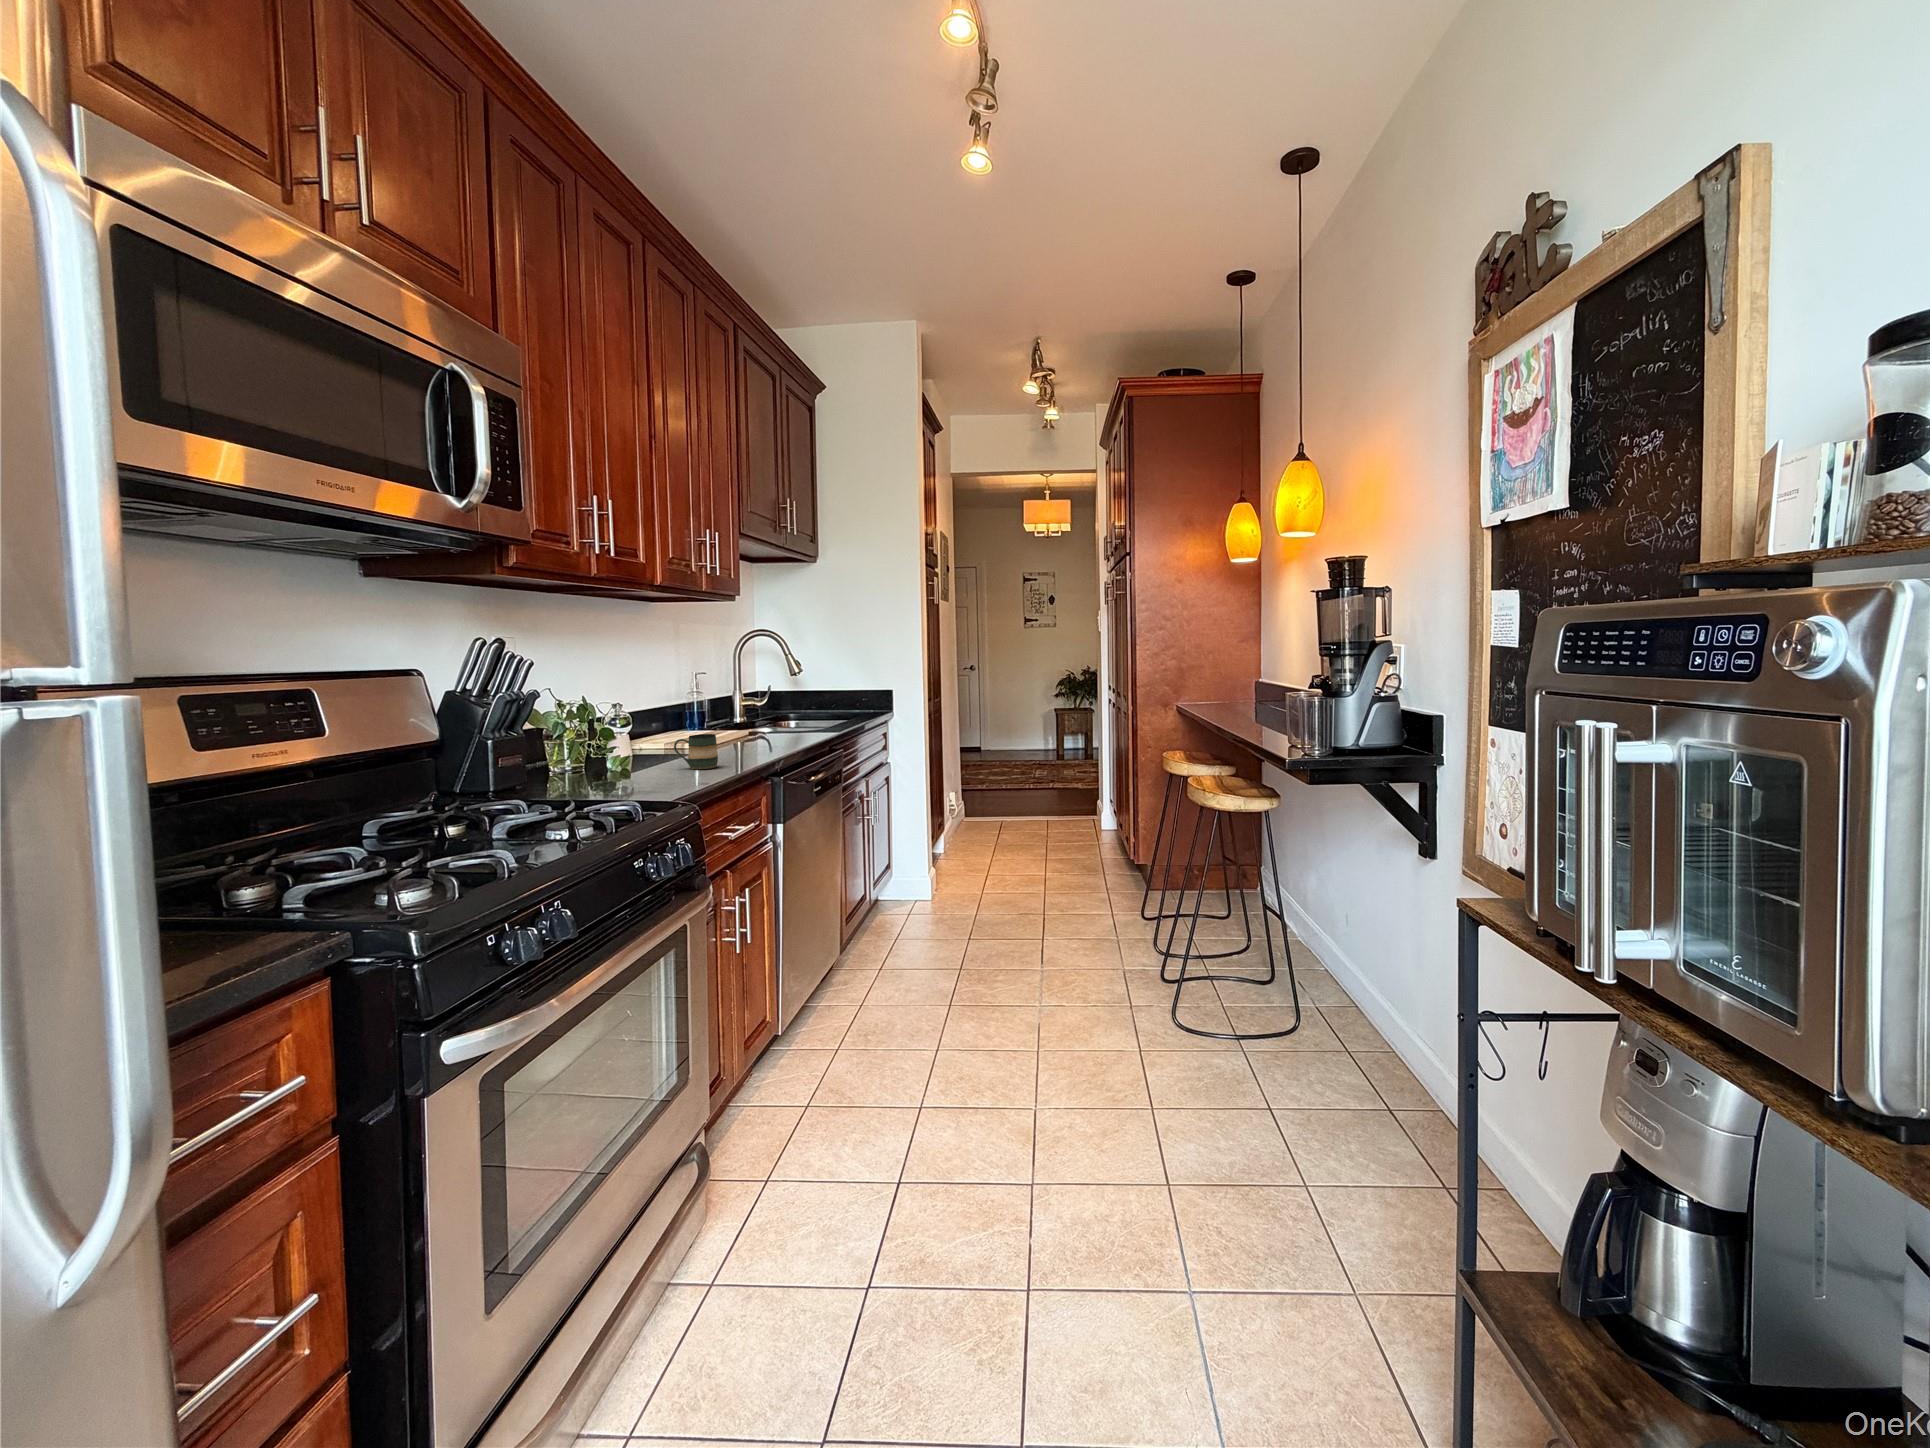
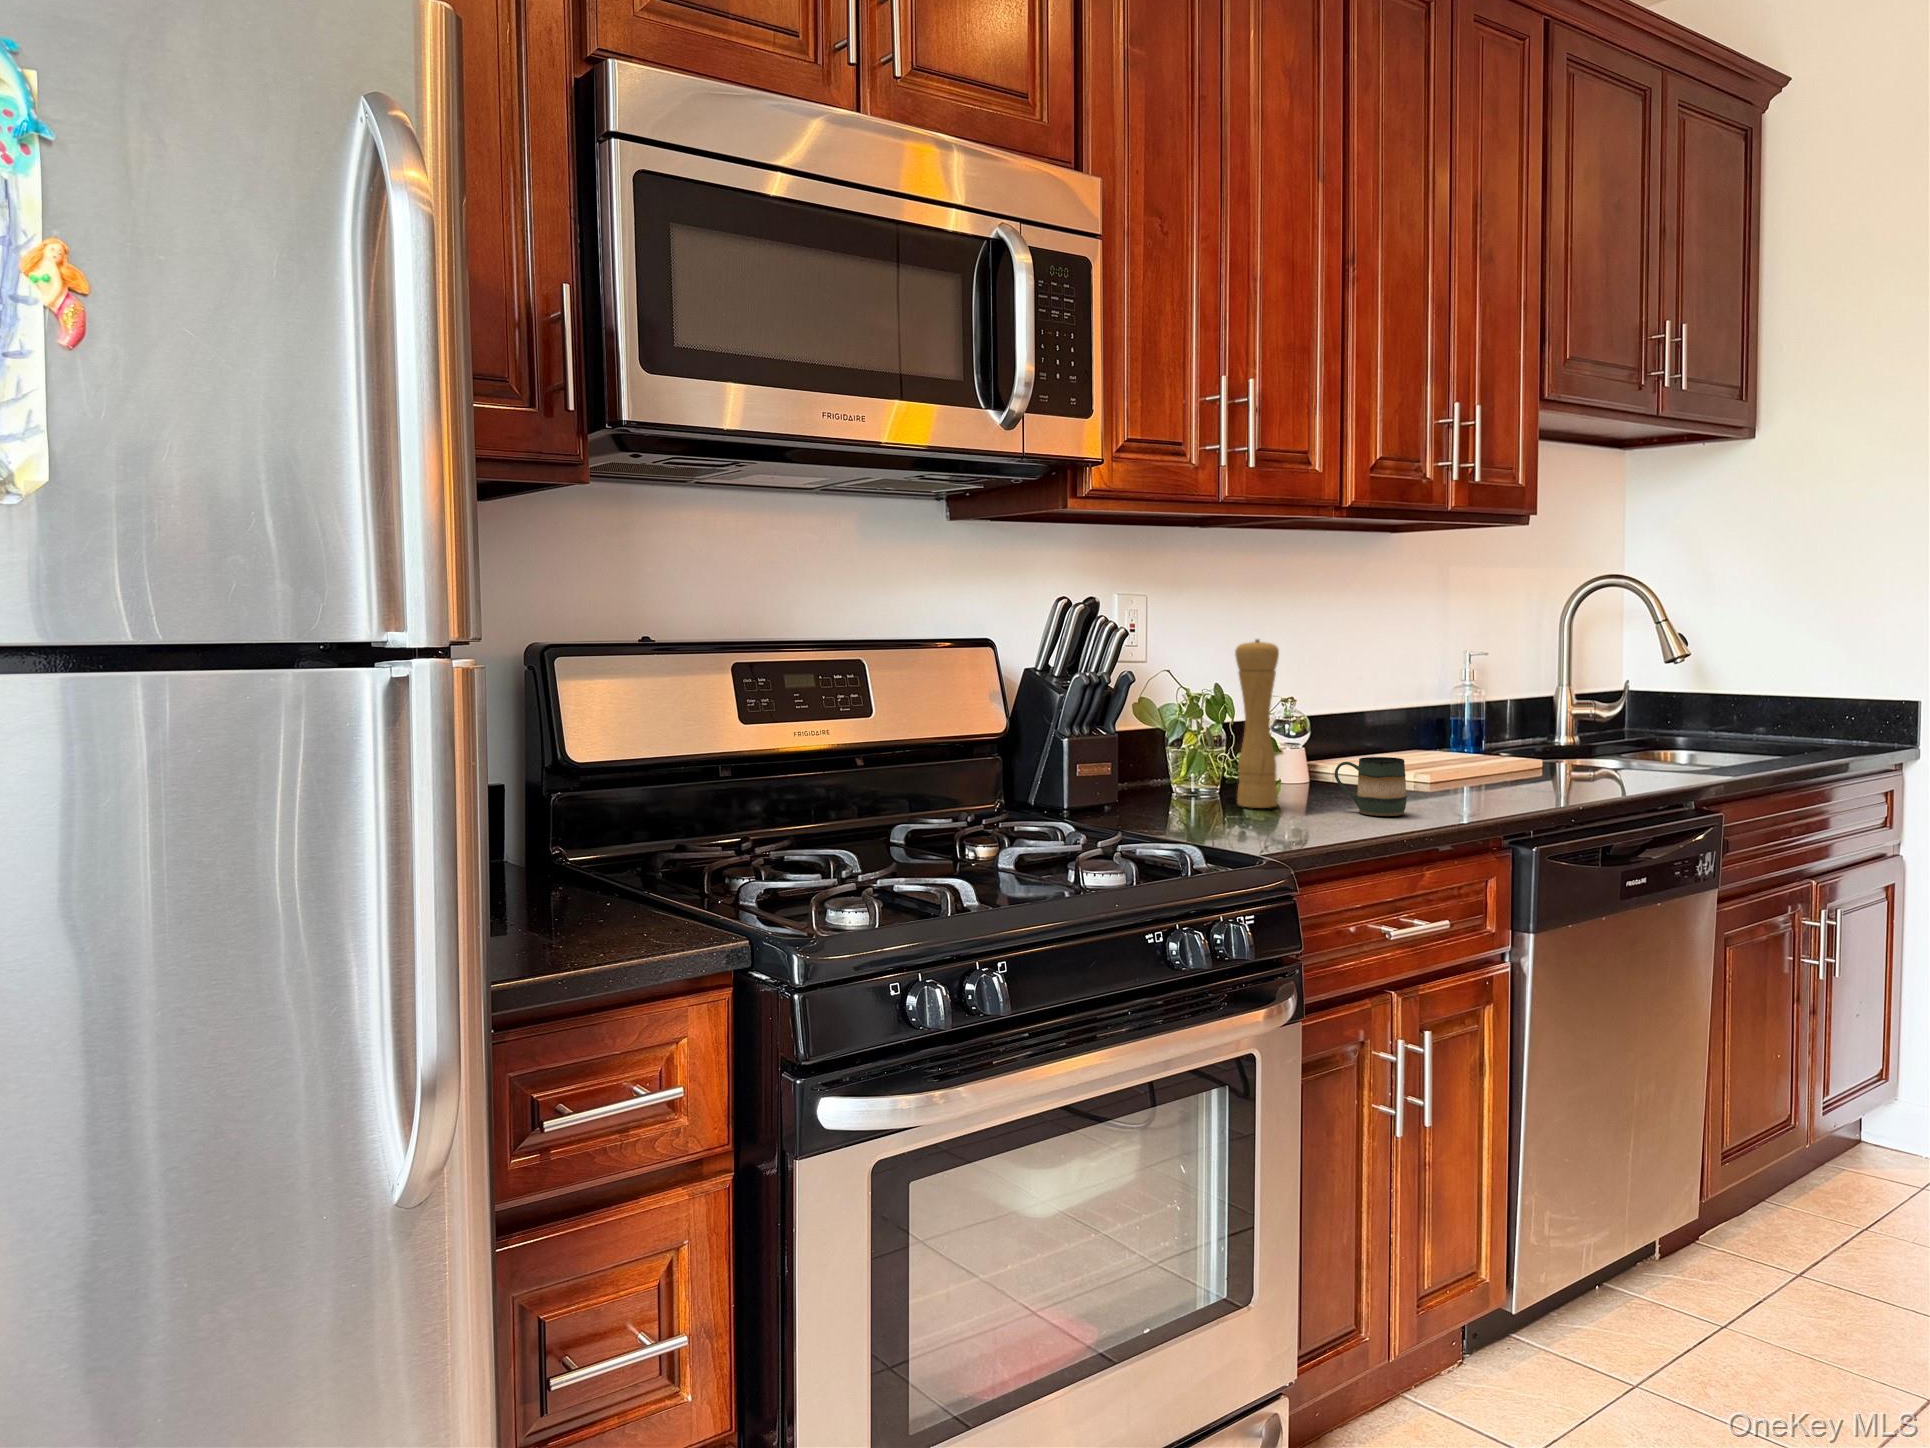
pepper mill: none [606,666,639,775] -> present [1235,639,1279,808]

